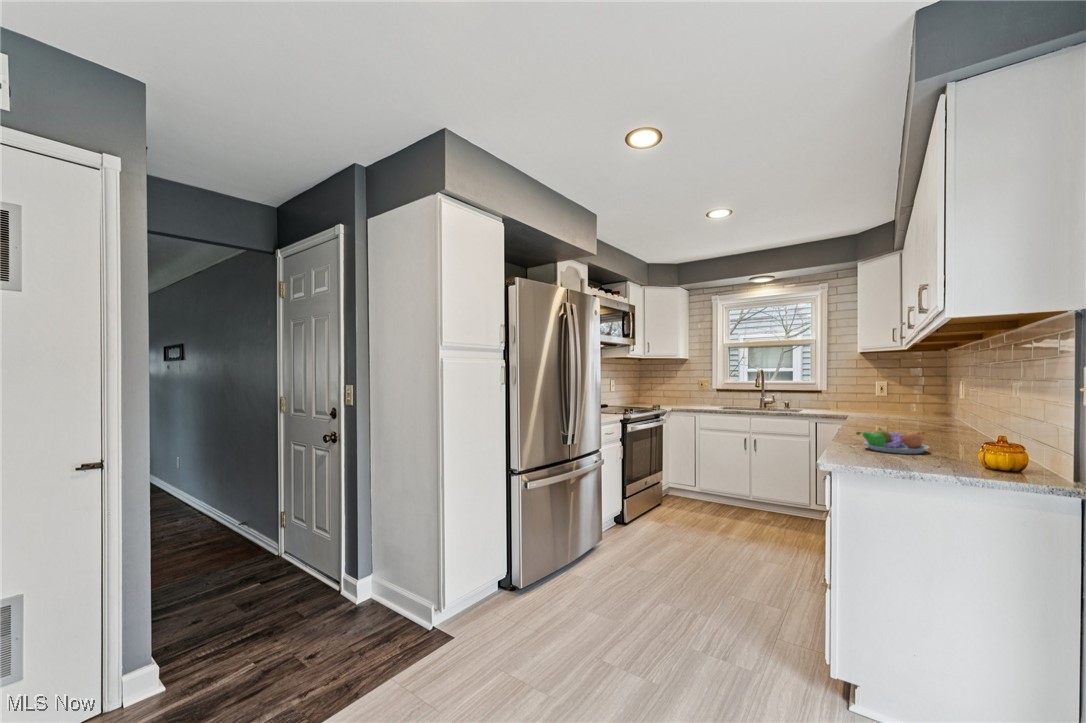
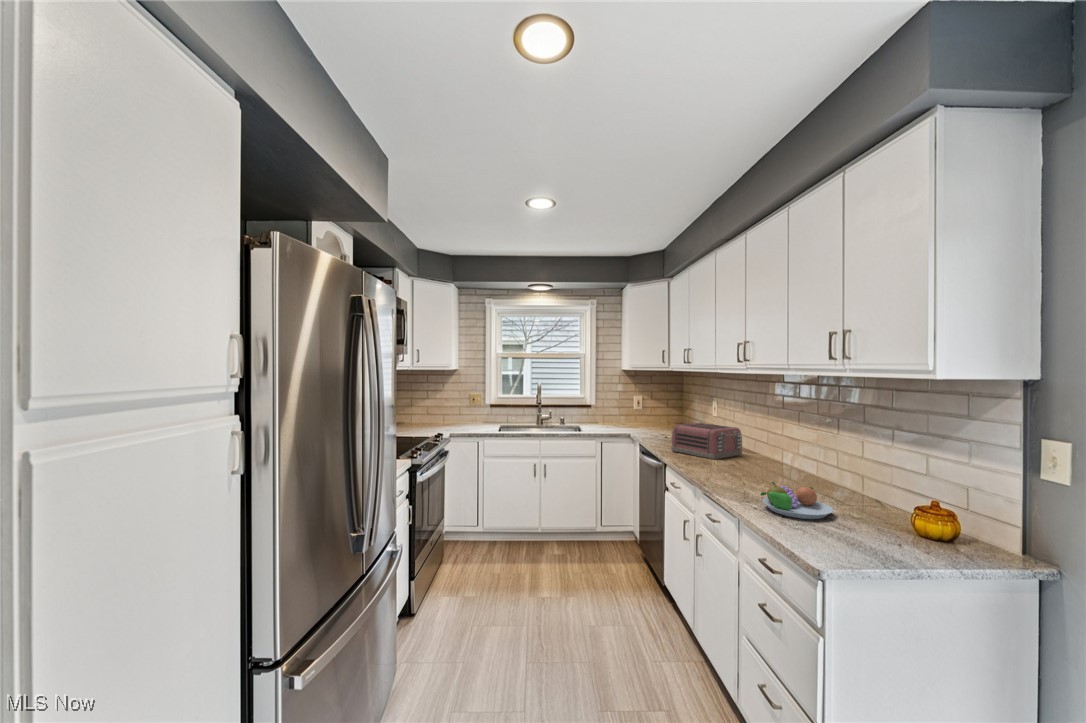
toaster: none [868,398,954,430] -> present [671,423,742,459]

